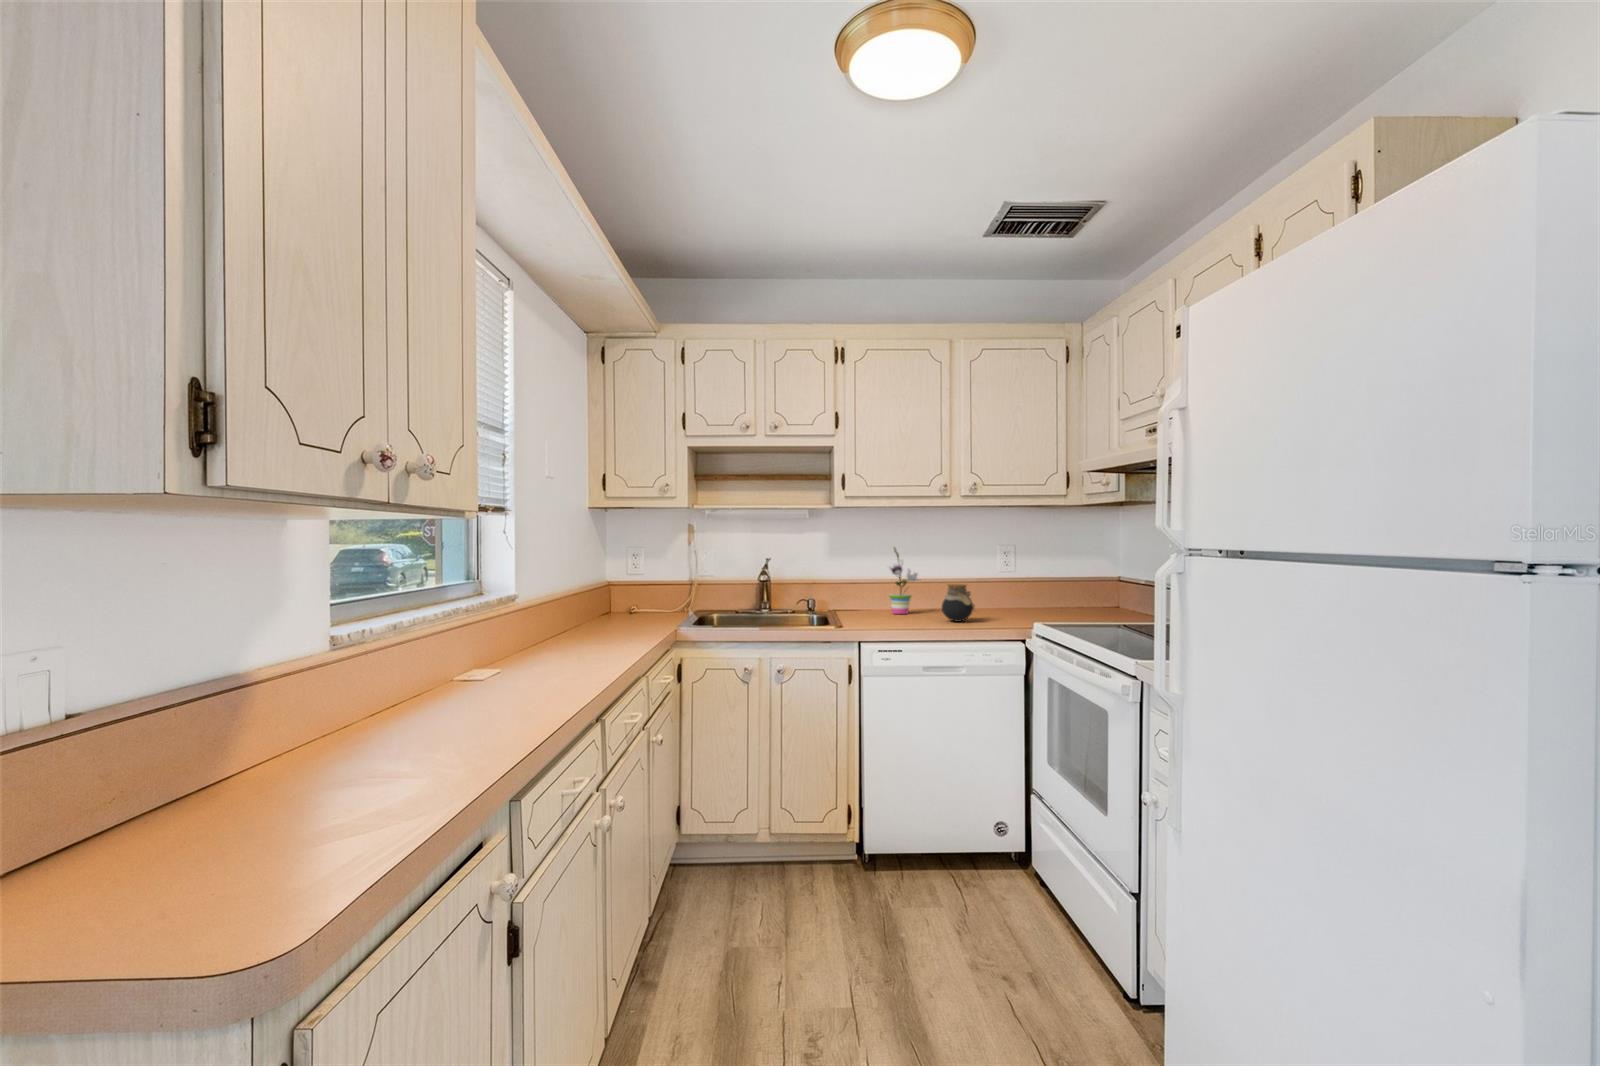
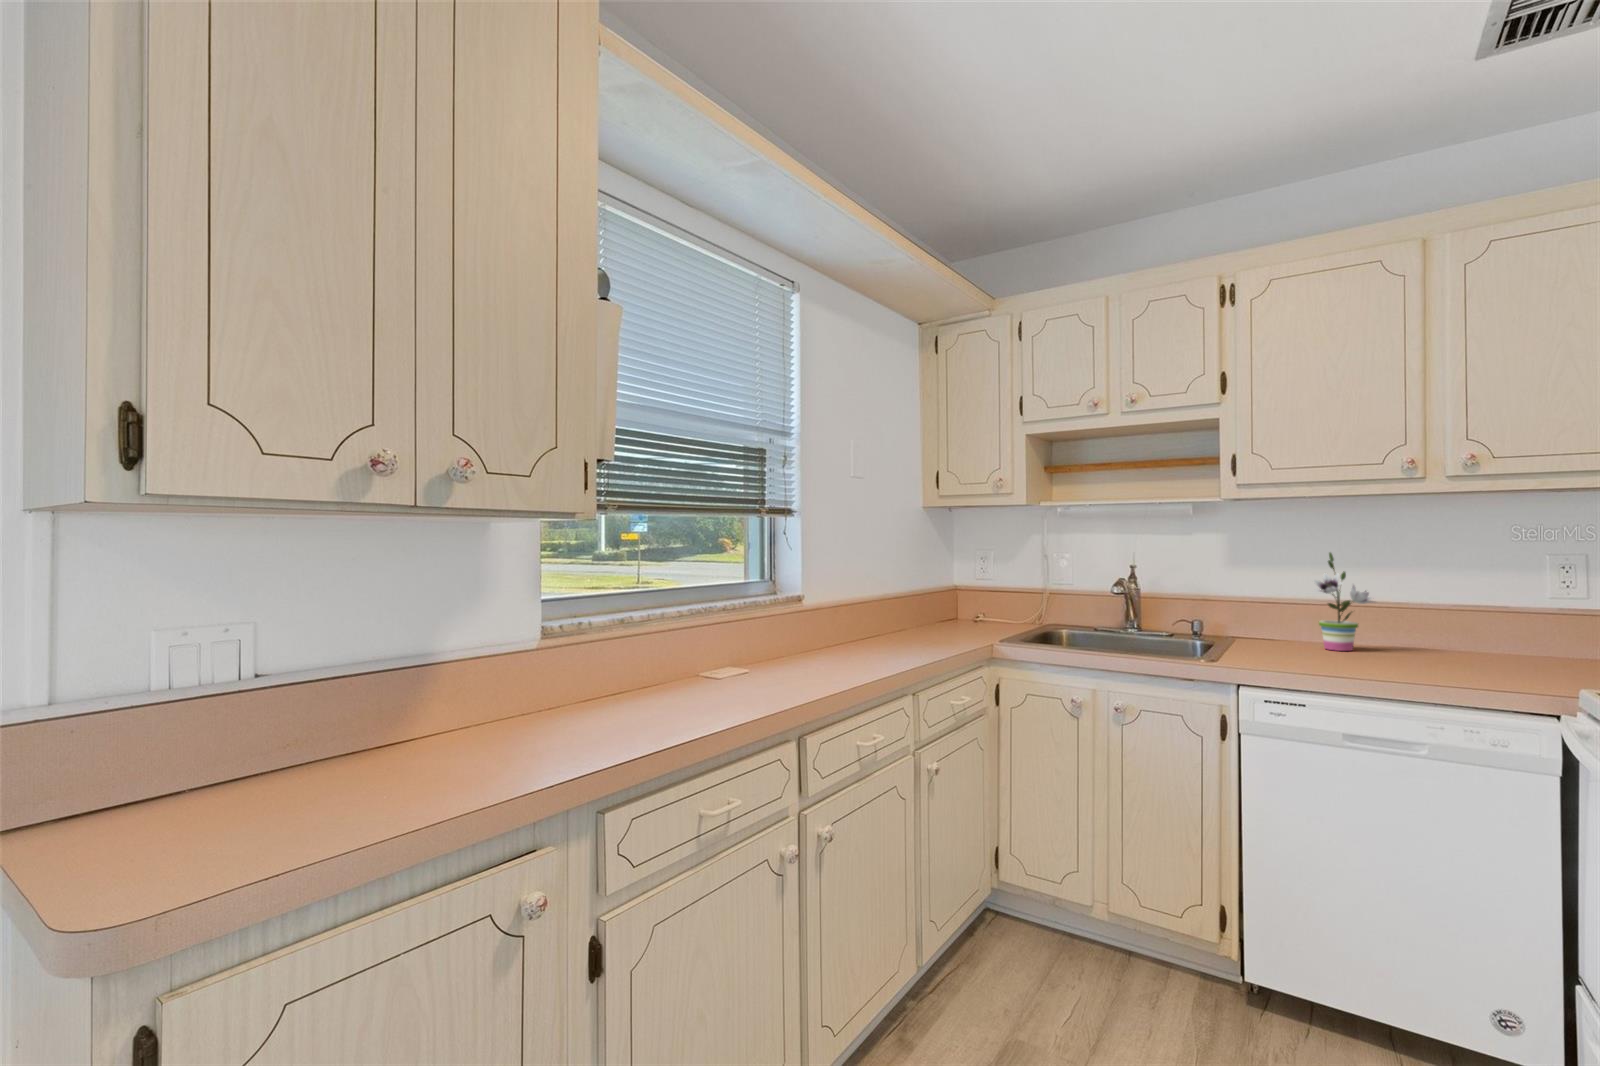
jar: present [942,584,974,622] -> none [1396,611,1459,670]

